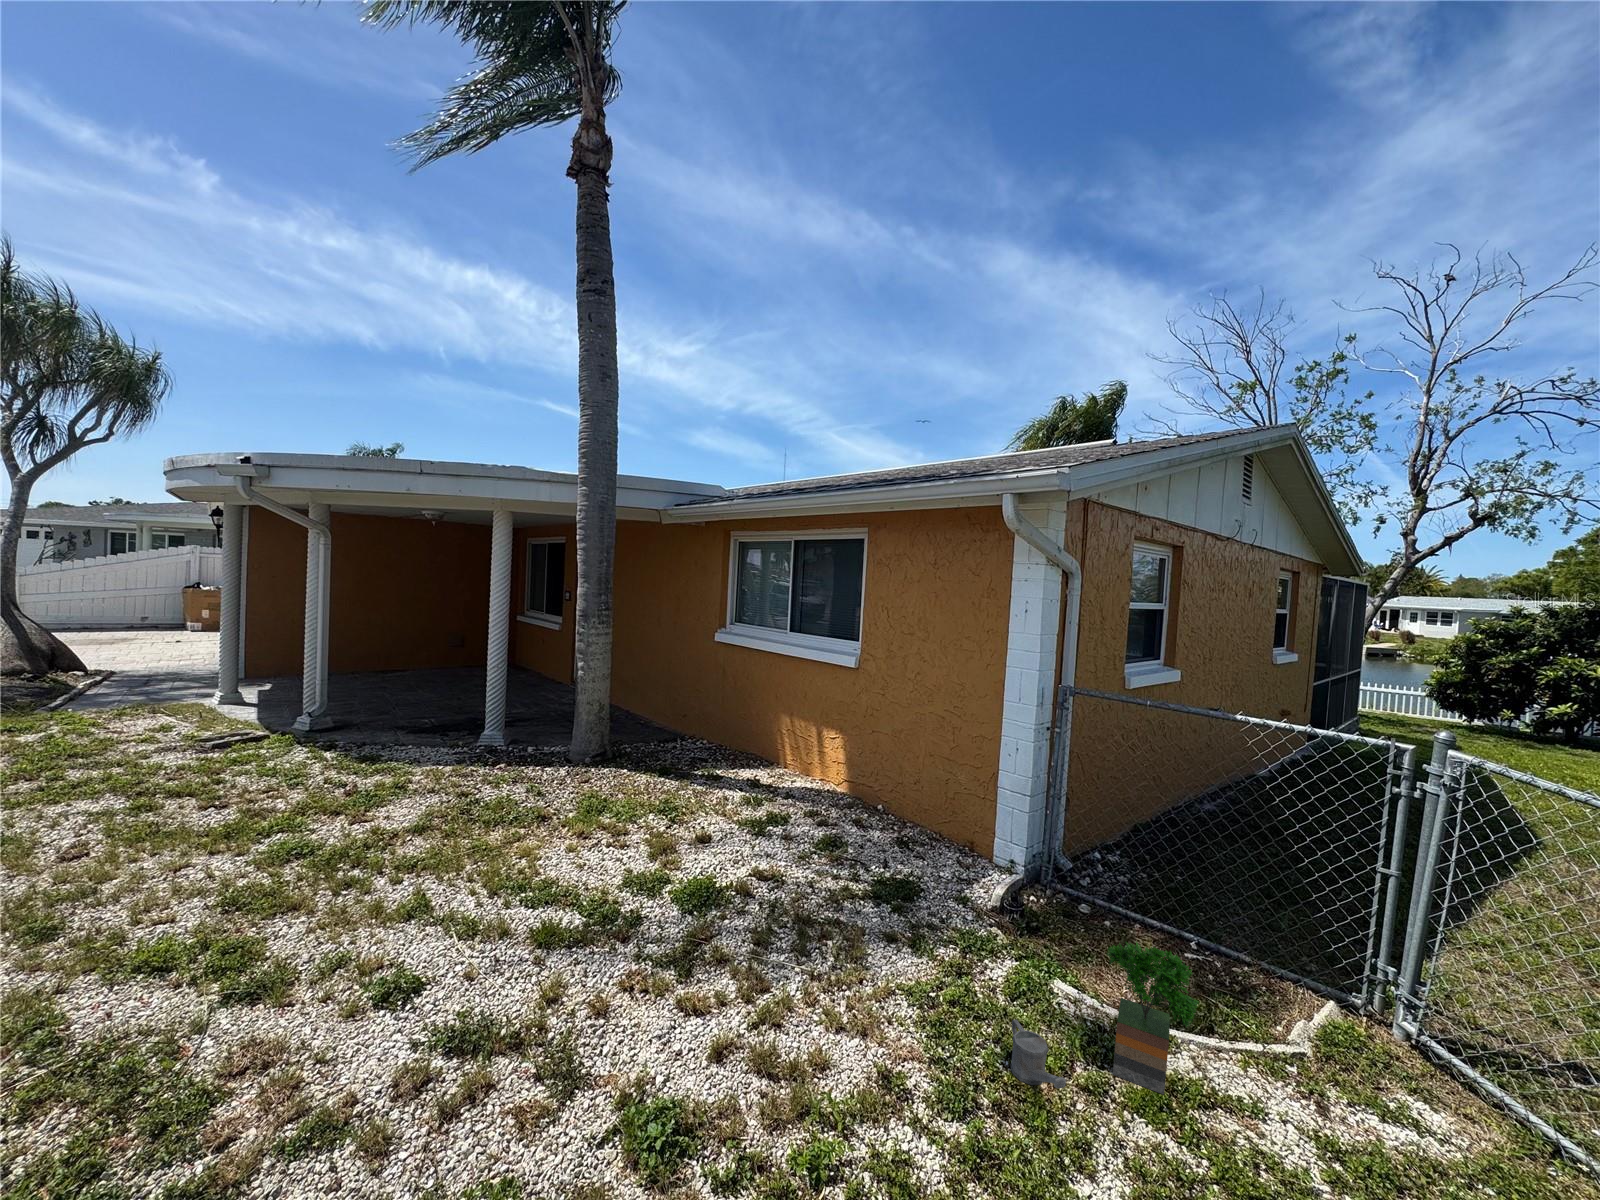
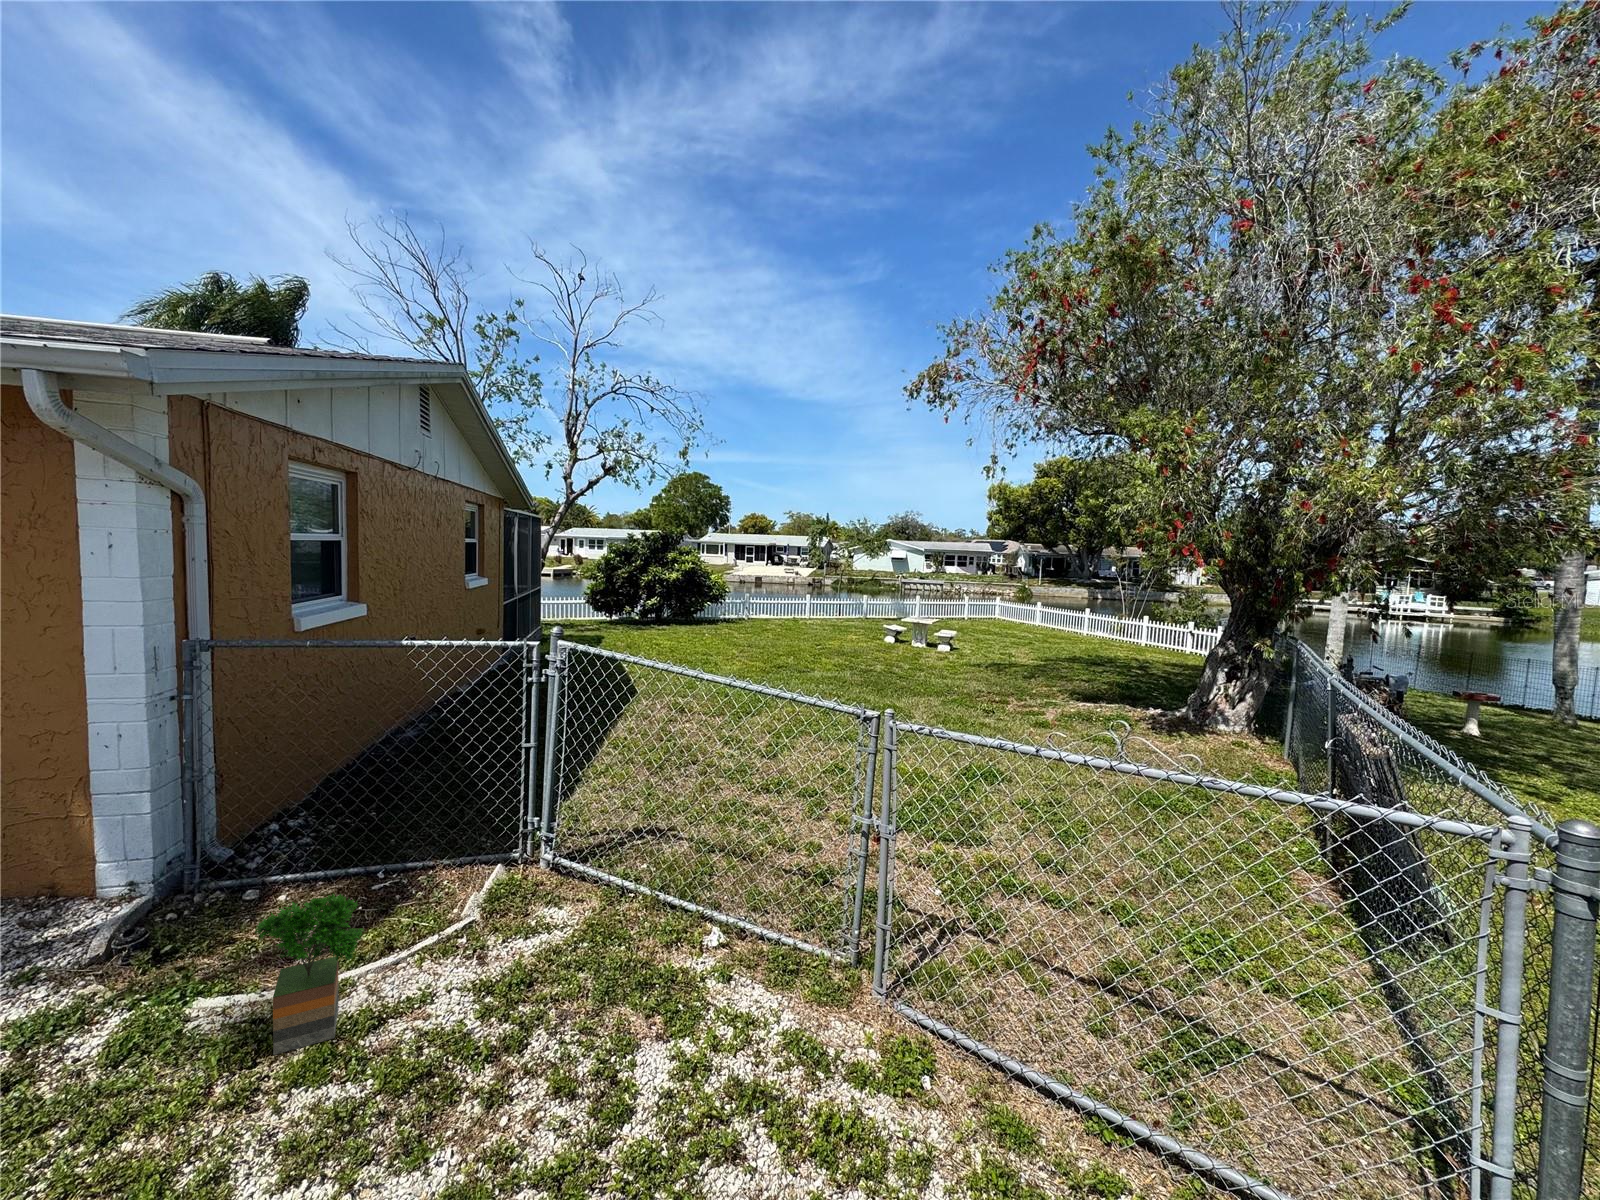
watering can: present [1010,1020,1066,1089] -> none [114,1074,197,1147]

